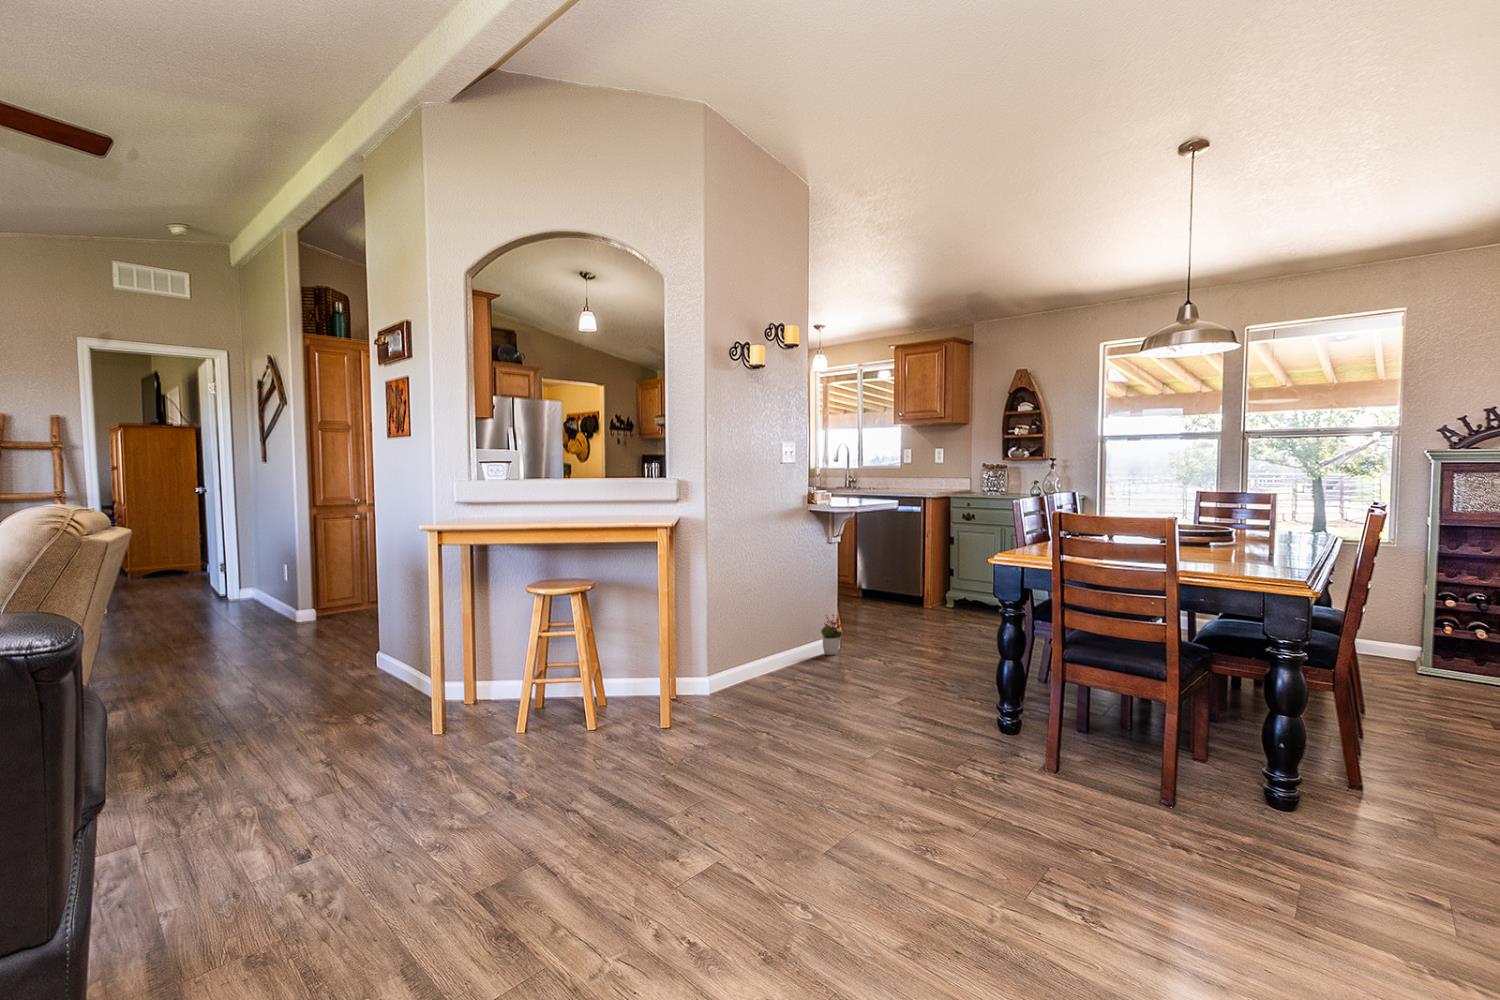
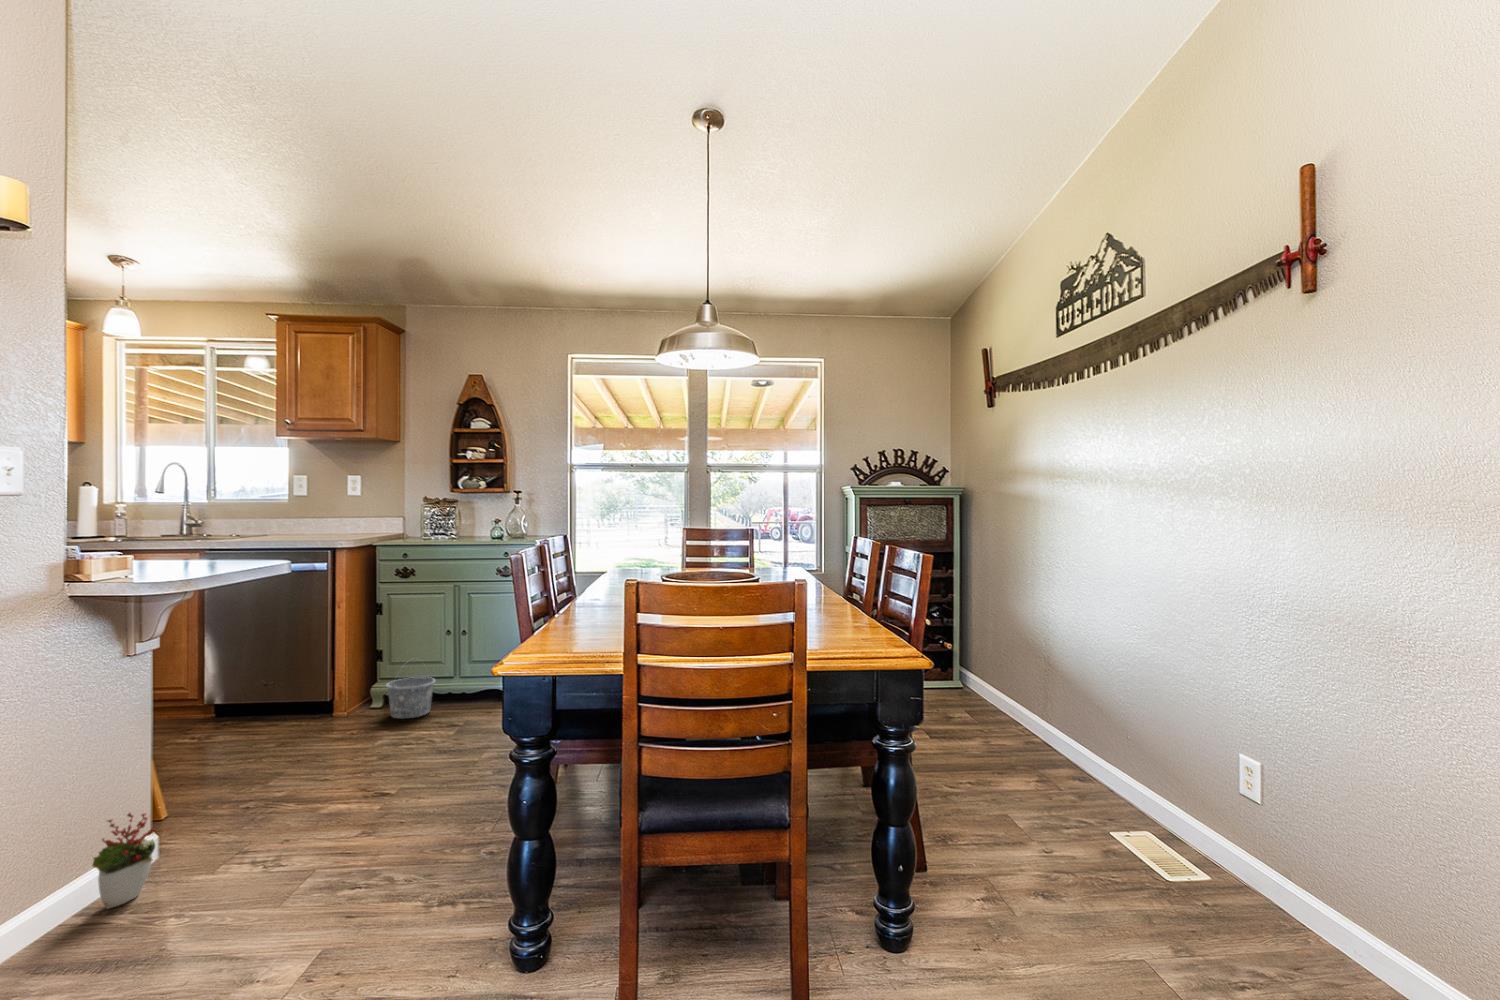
bucket: none [953,576,985,616] -> present [386,676,435,718]

